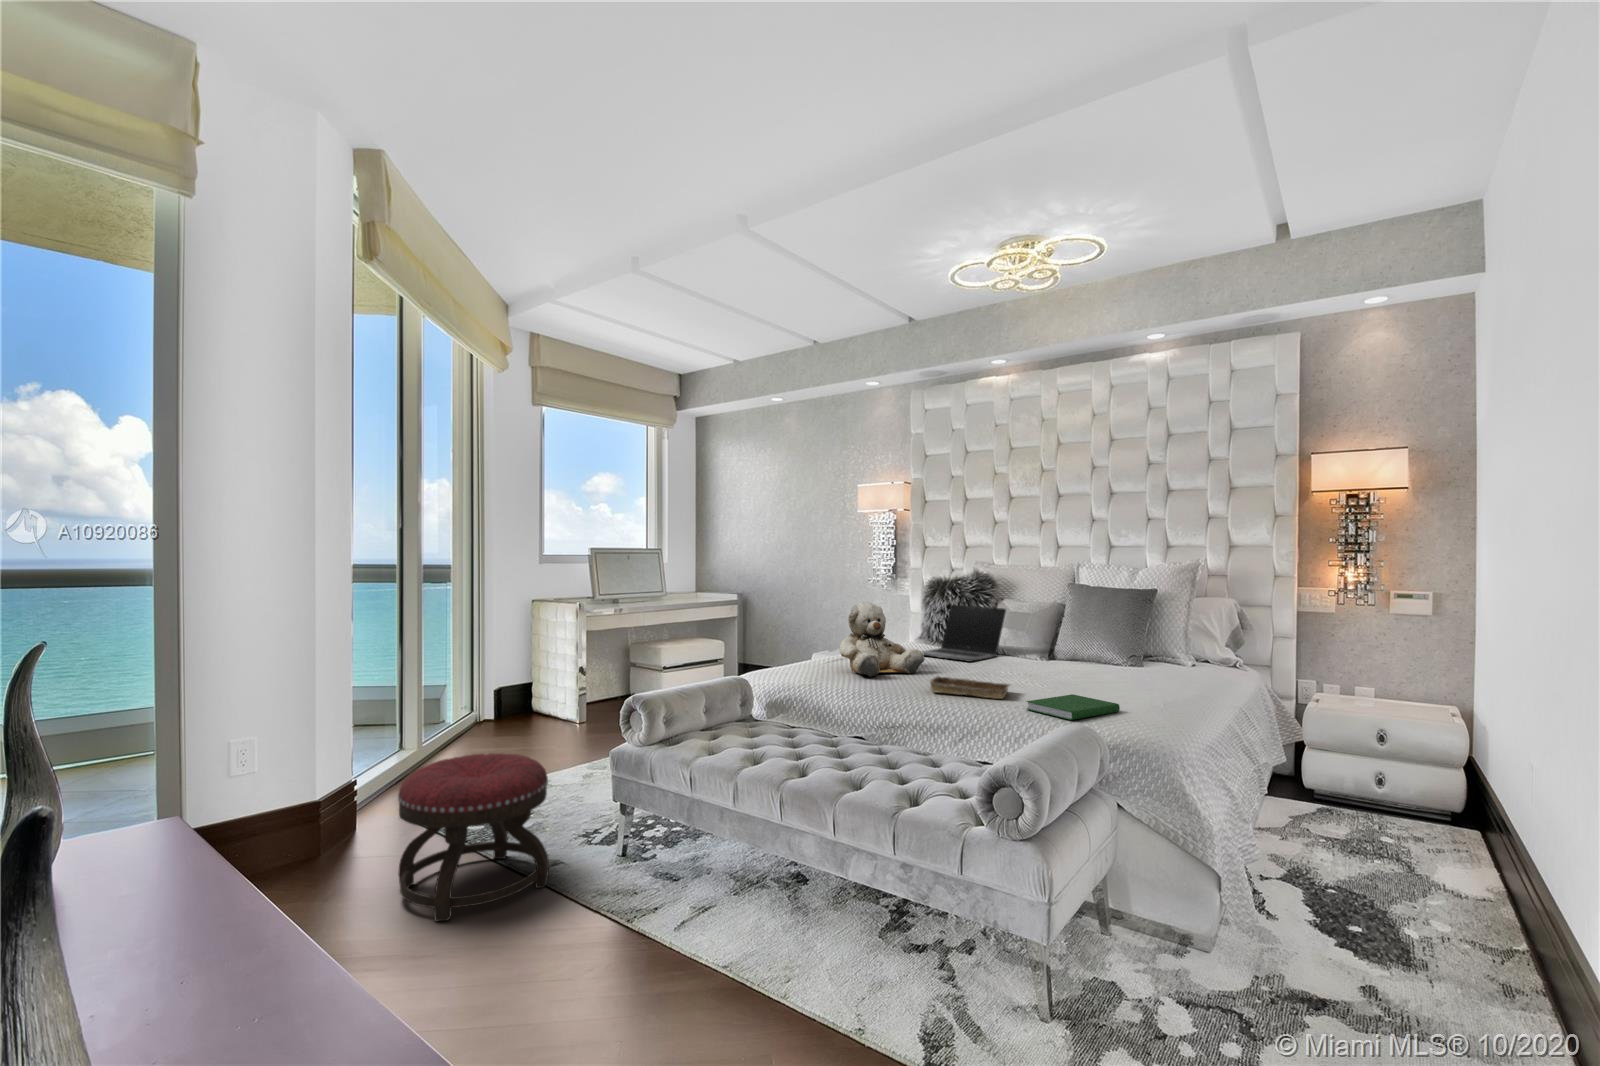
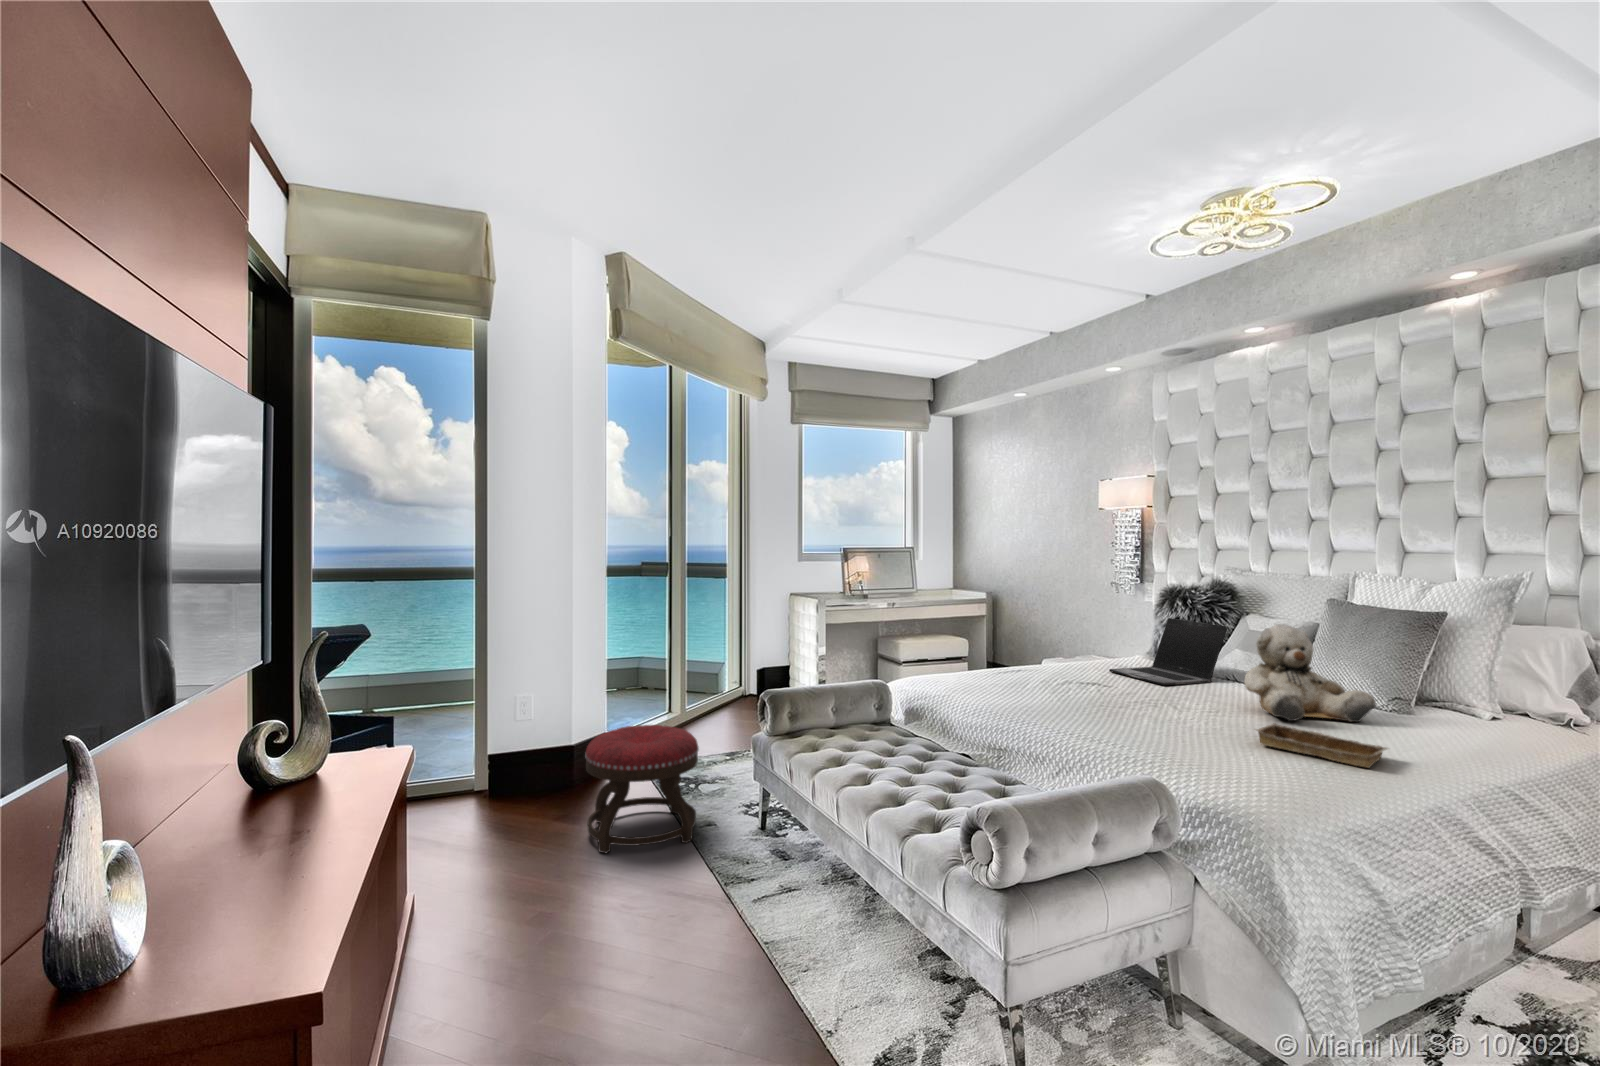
teddy bear: present [840,602,925,677] -> present [1244,624,1376,722]
tray: present [930,676,1011,699] -> present [1257,723,1388,768]
hardcover book: present [1027,694,1120,720] -> none [1142,737,1263,767]

